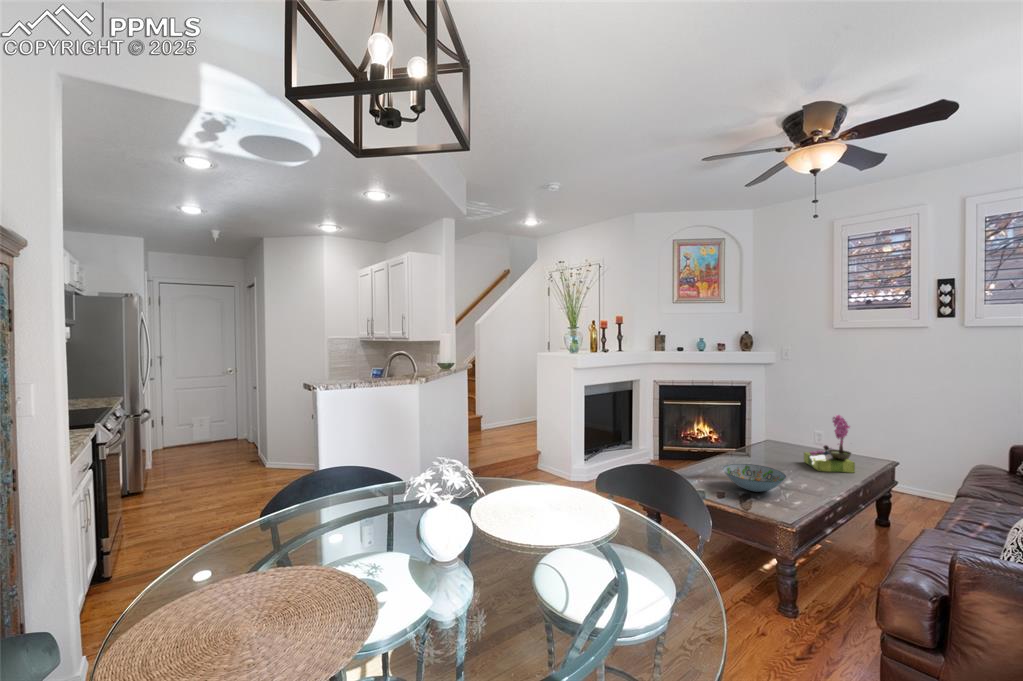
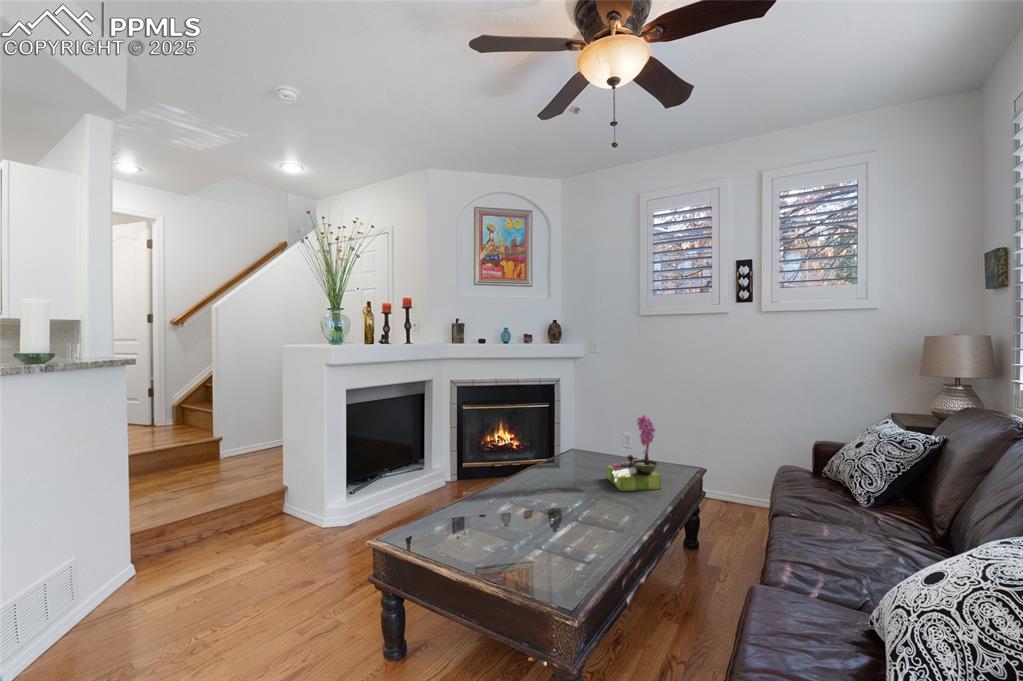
decorative bowl: present [723,464,786,492] -> none [491,495,575,540]

